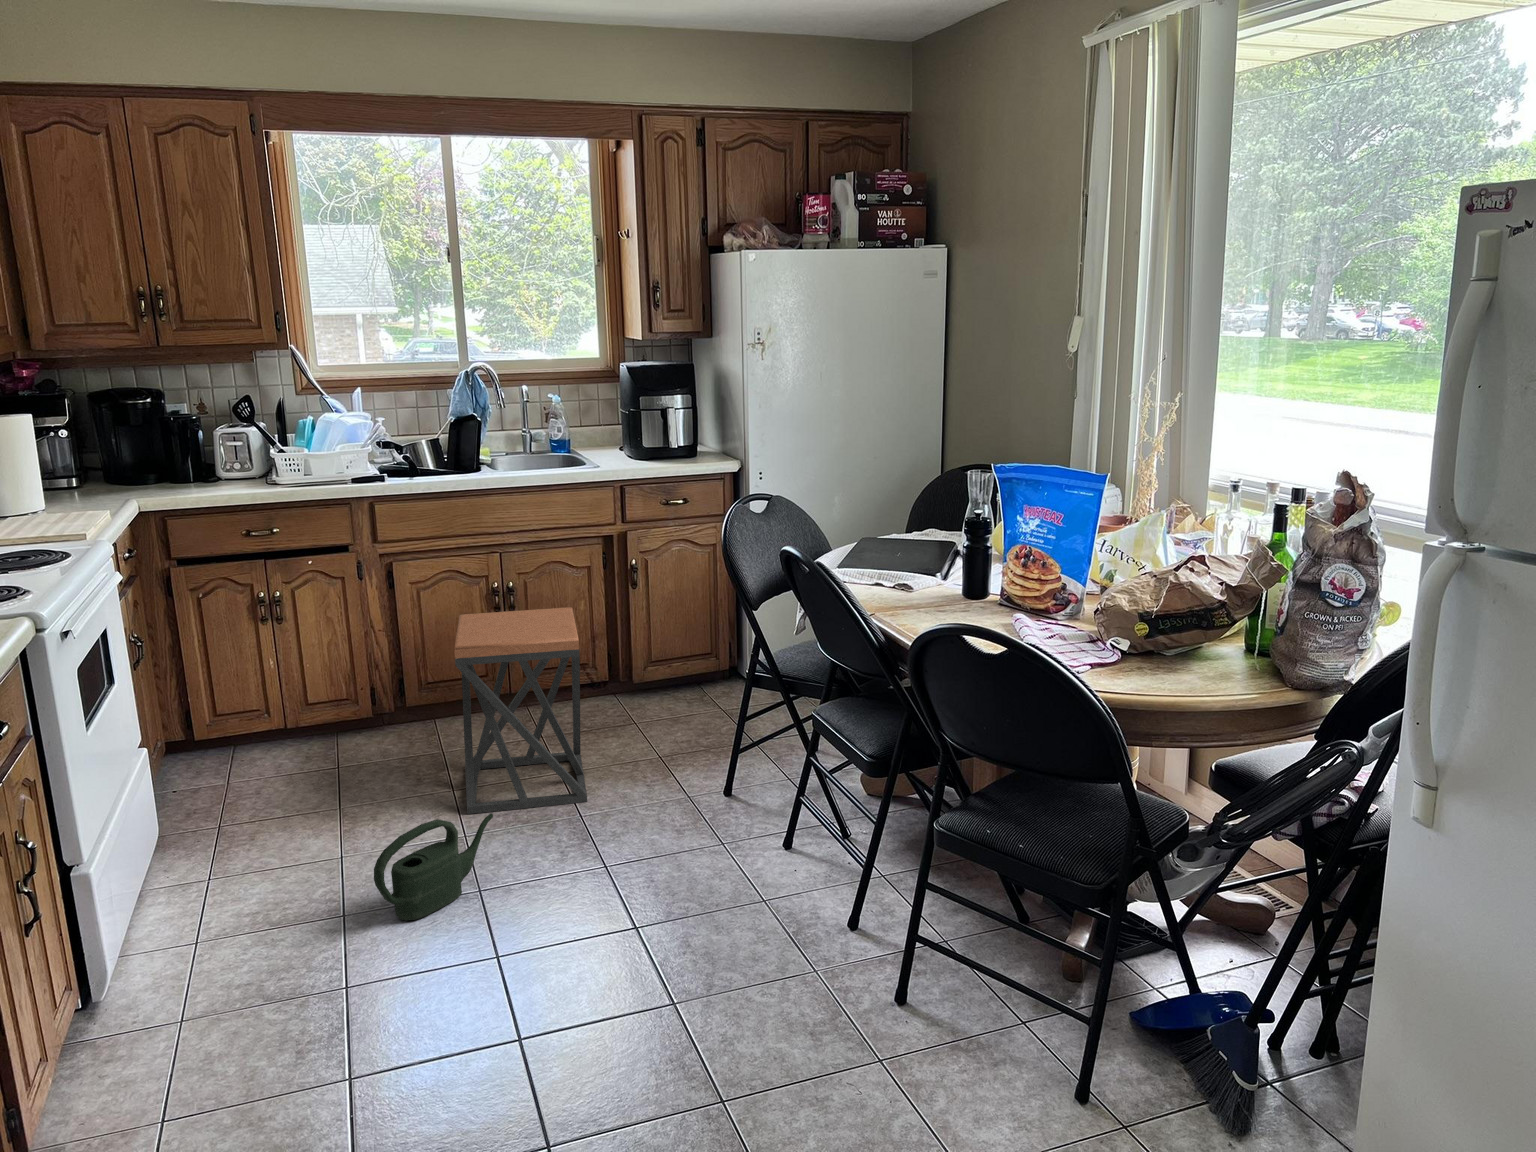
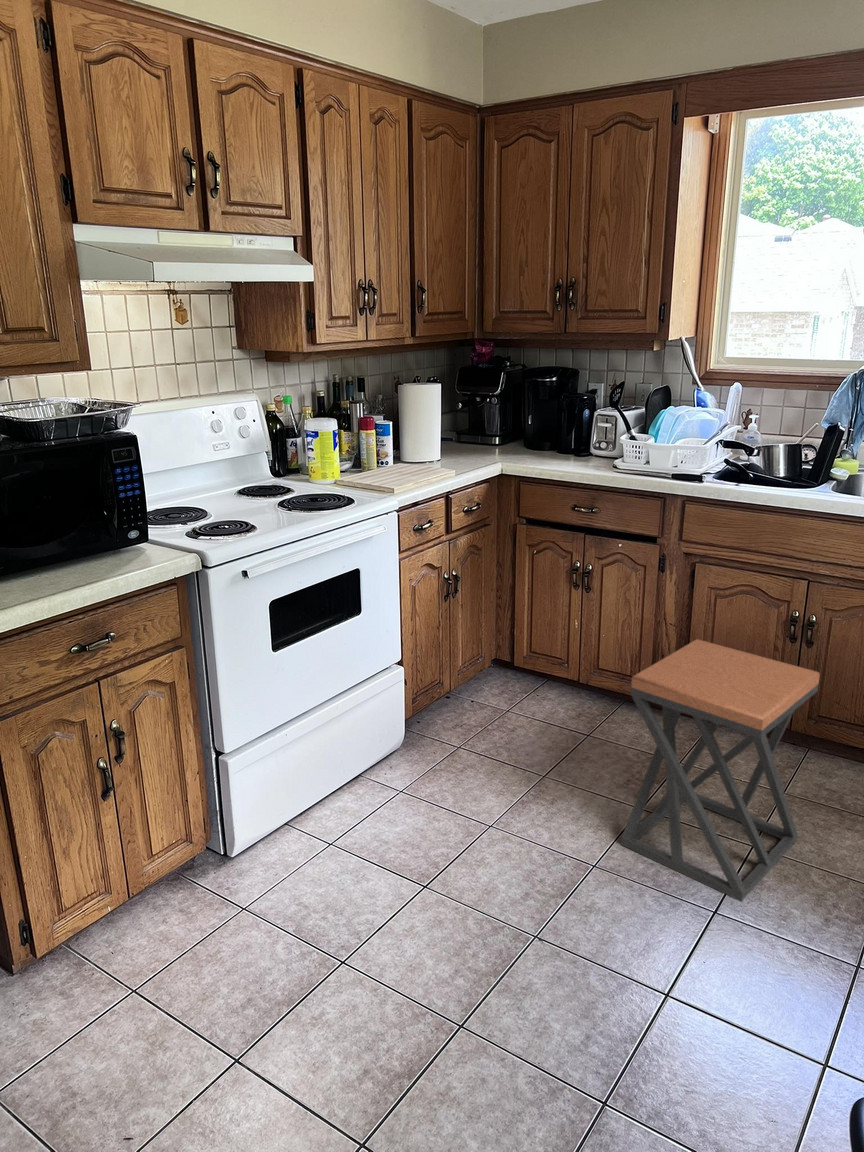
watering can: present [374,813,493,921] -> none [423,846,574,935]

